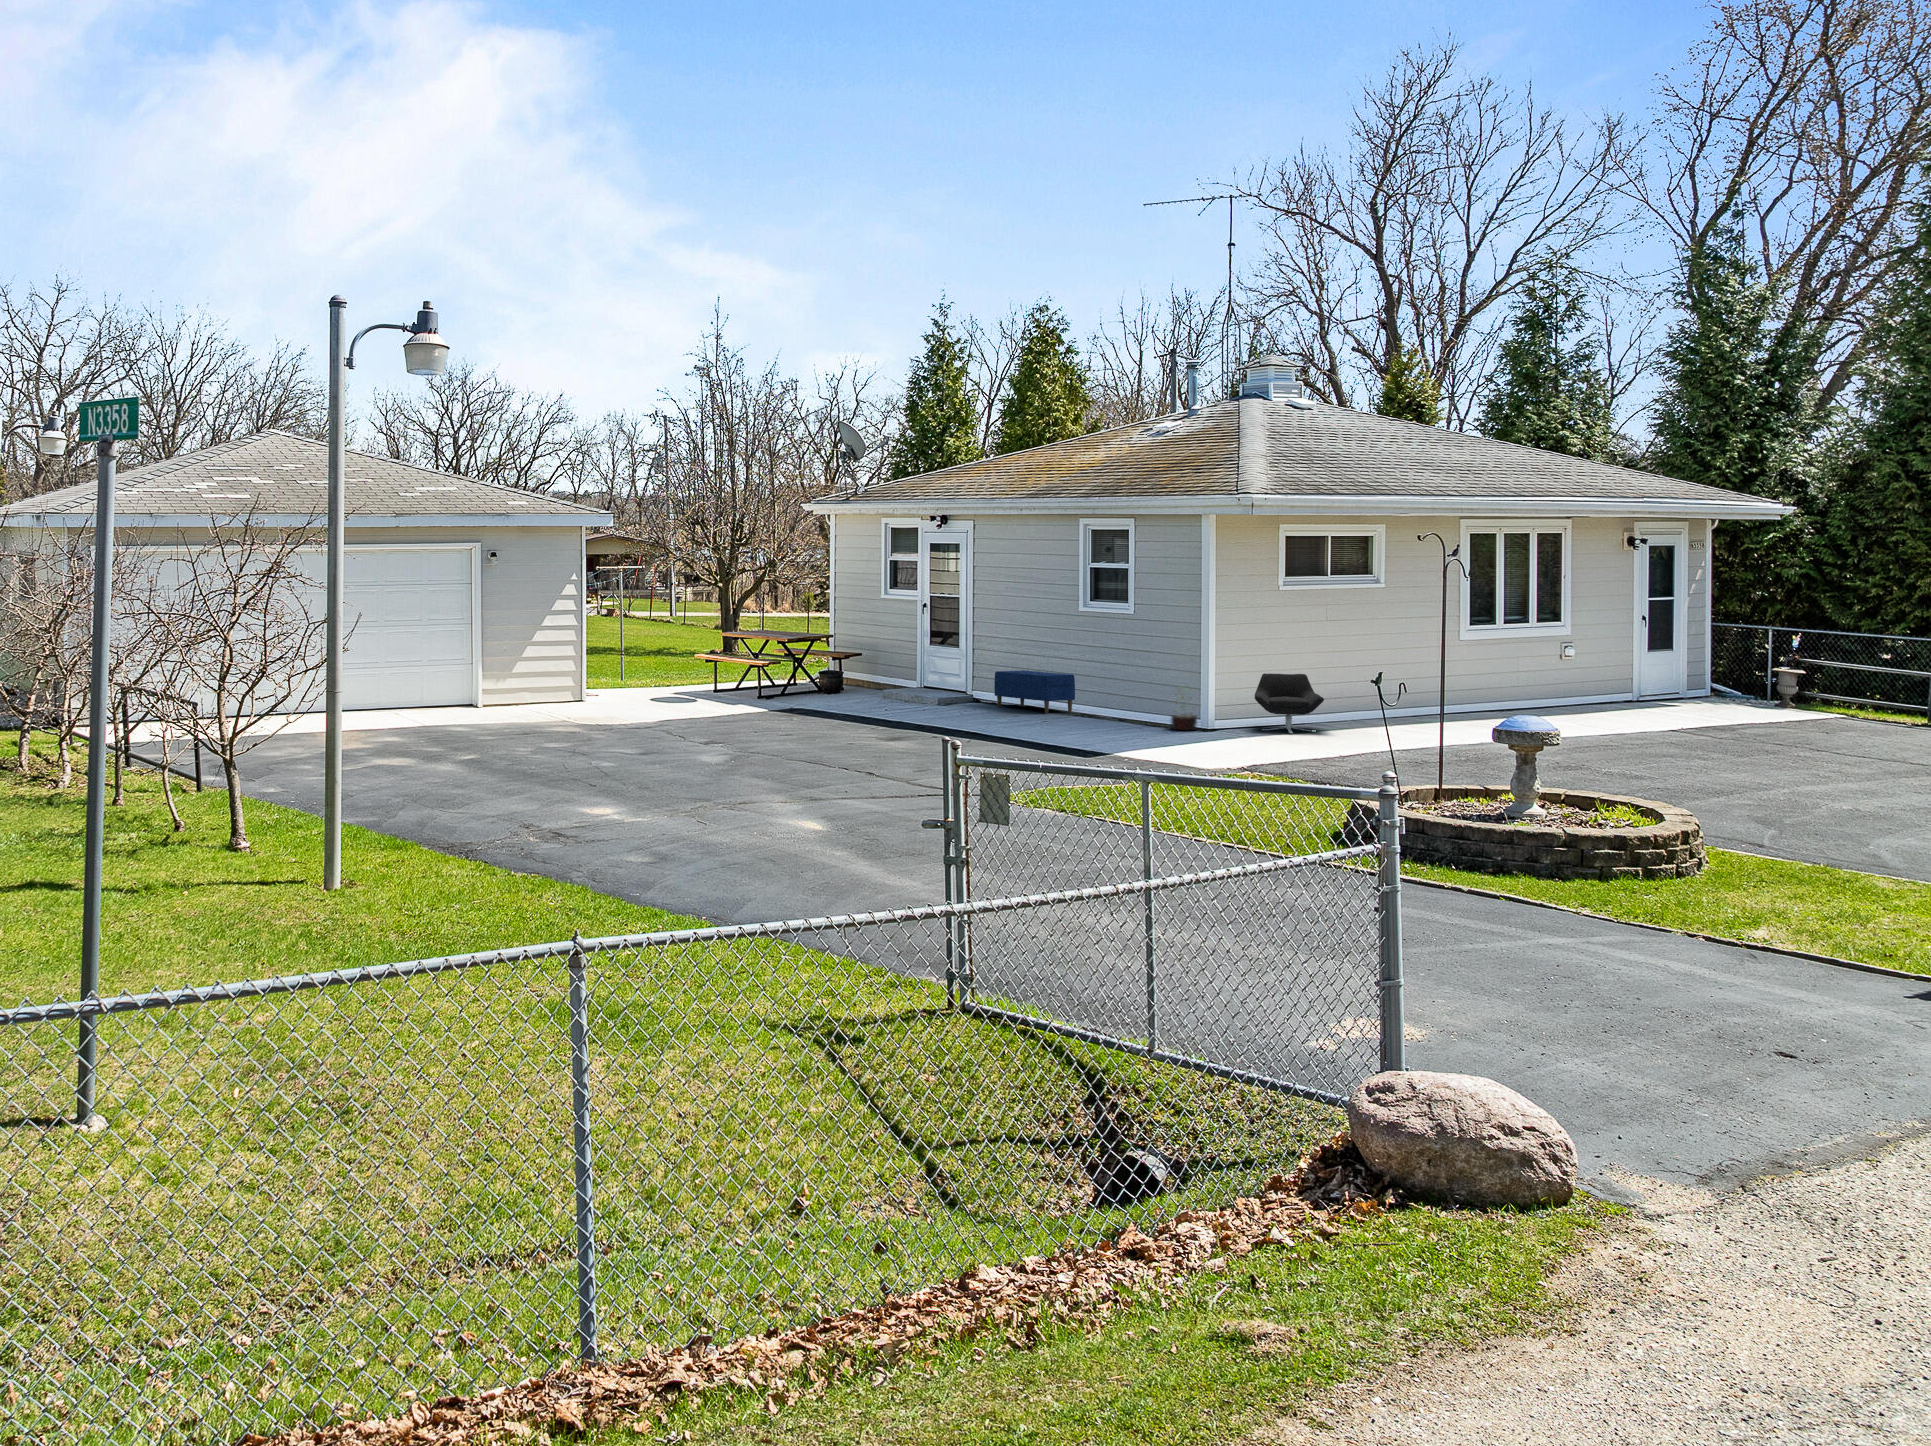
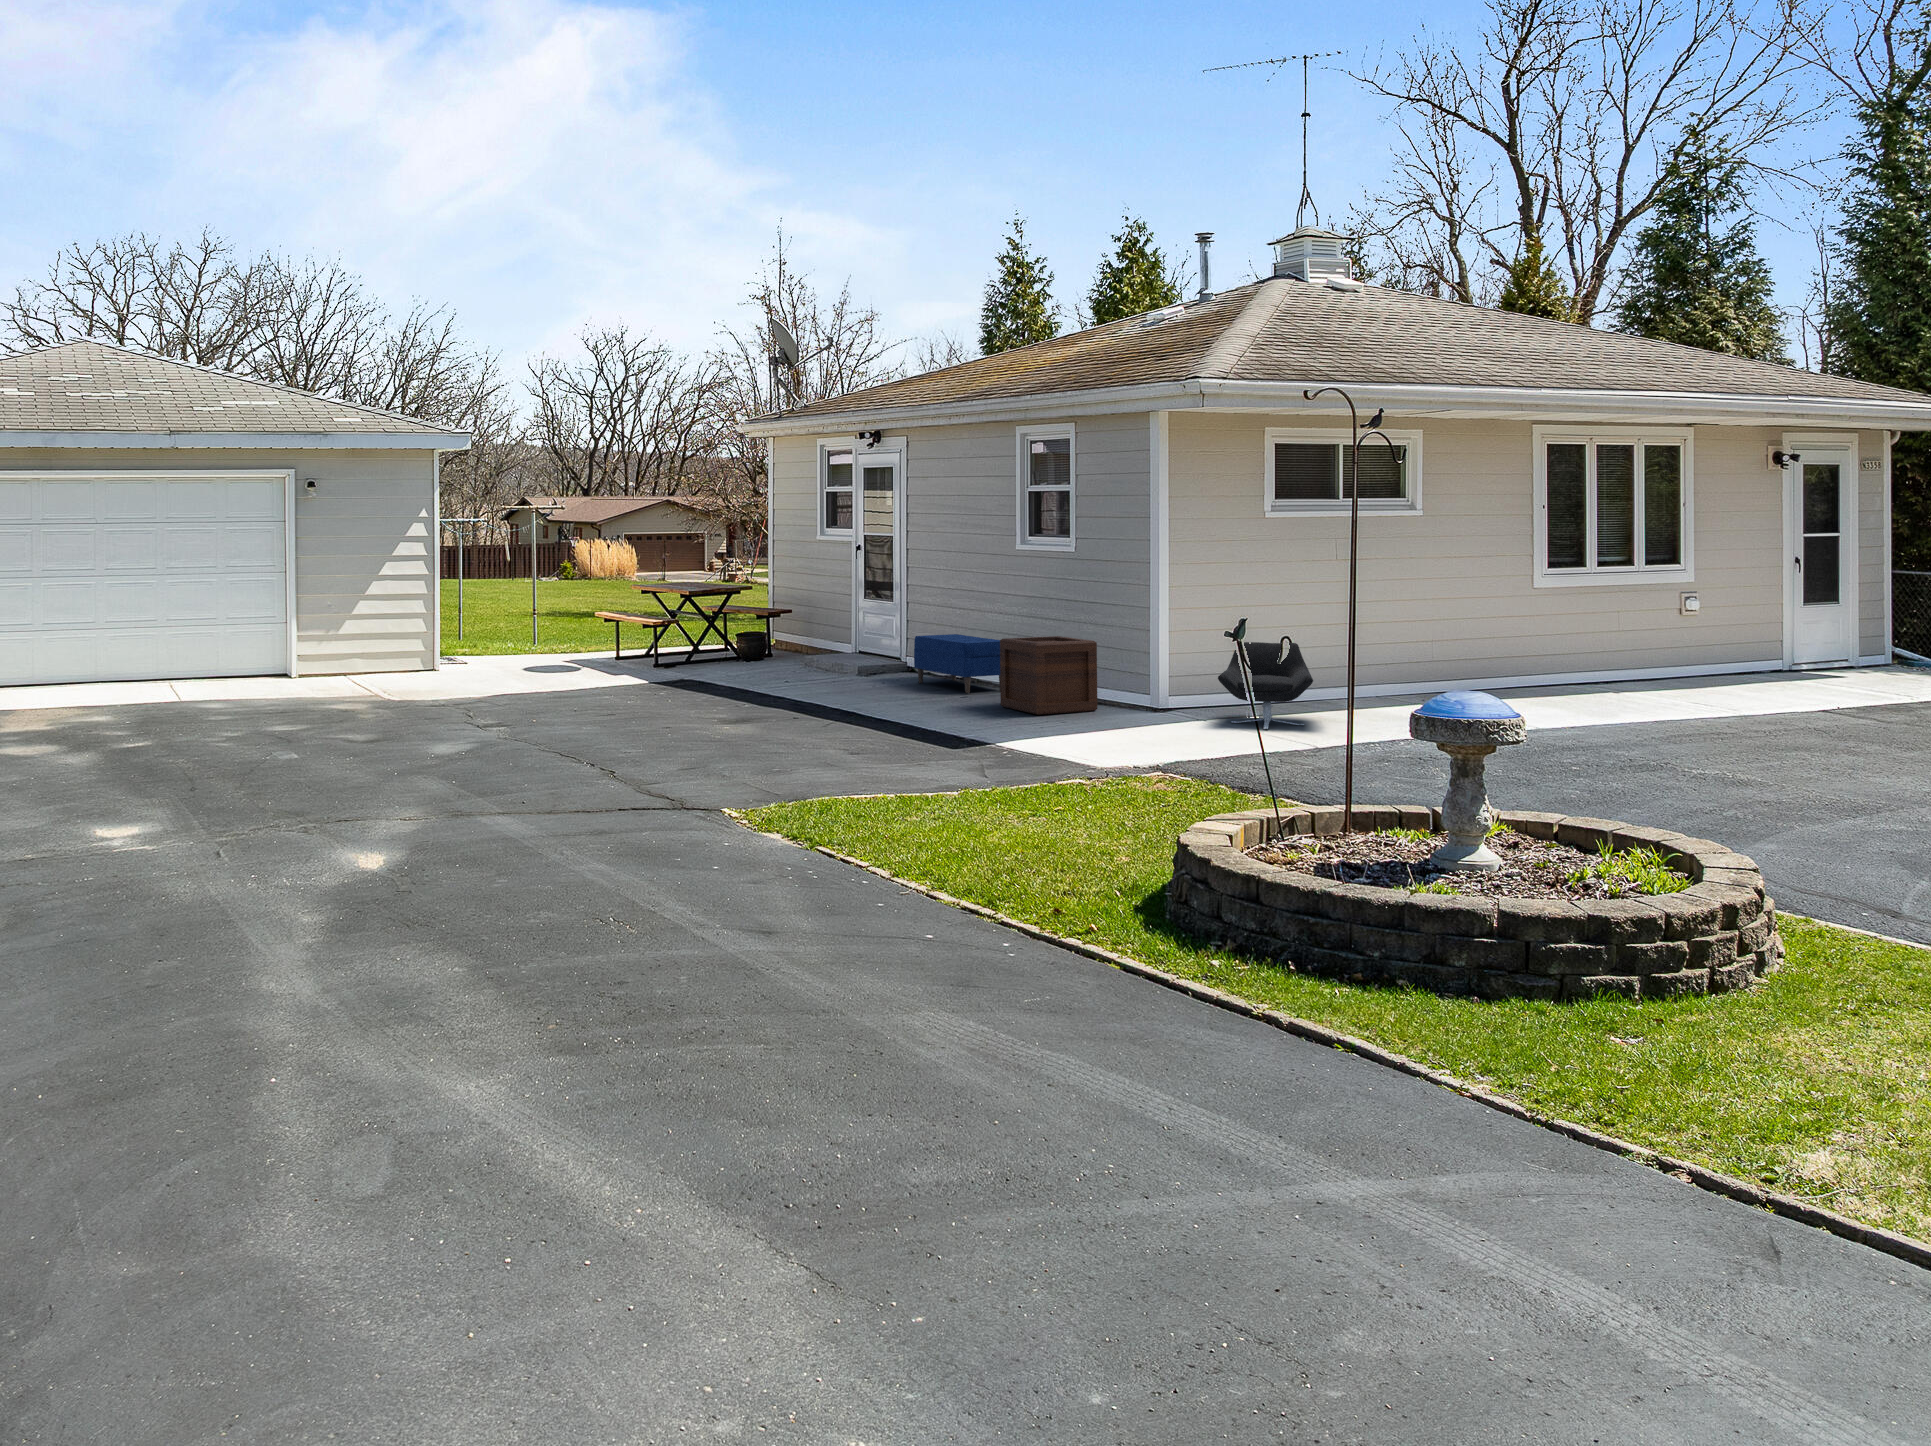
wooden crate: none [1083,670,1158,726] -> present [1000,636,1097,715]
decorative plant: present [1171,687,1197,730] -> none [1105,659,1142,723]

